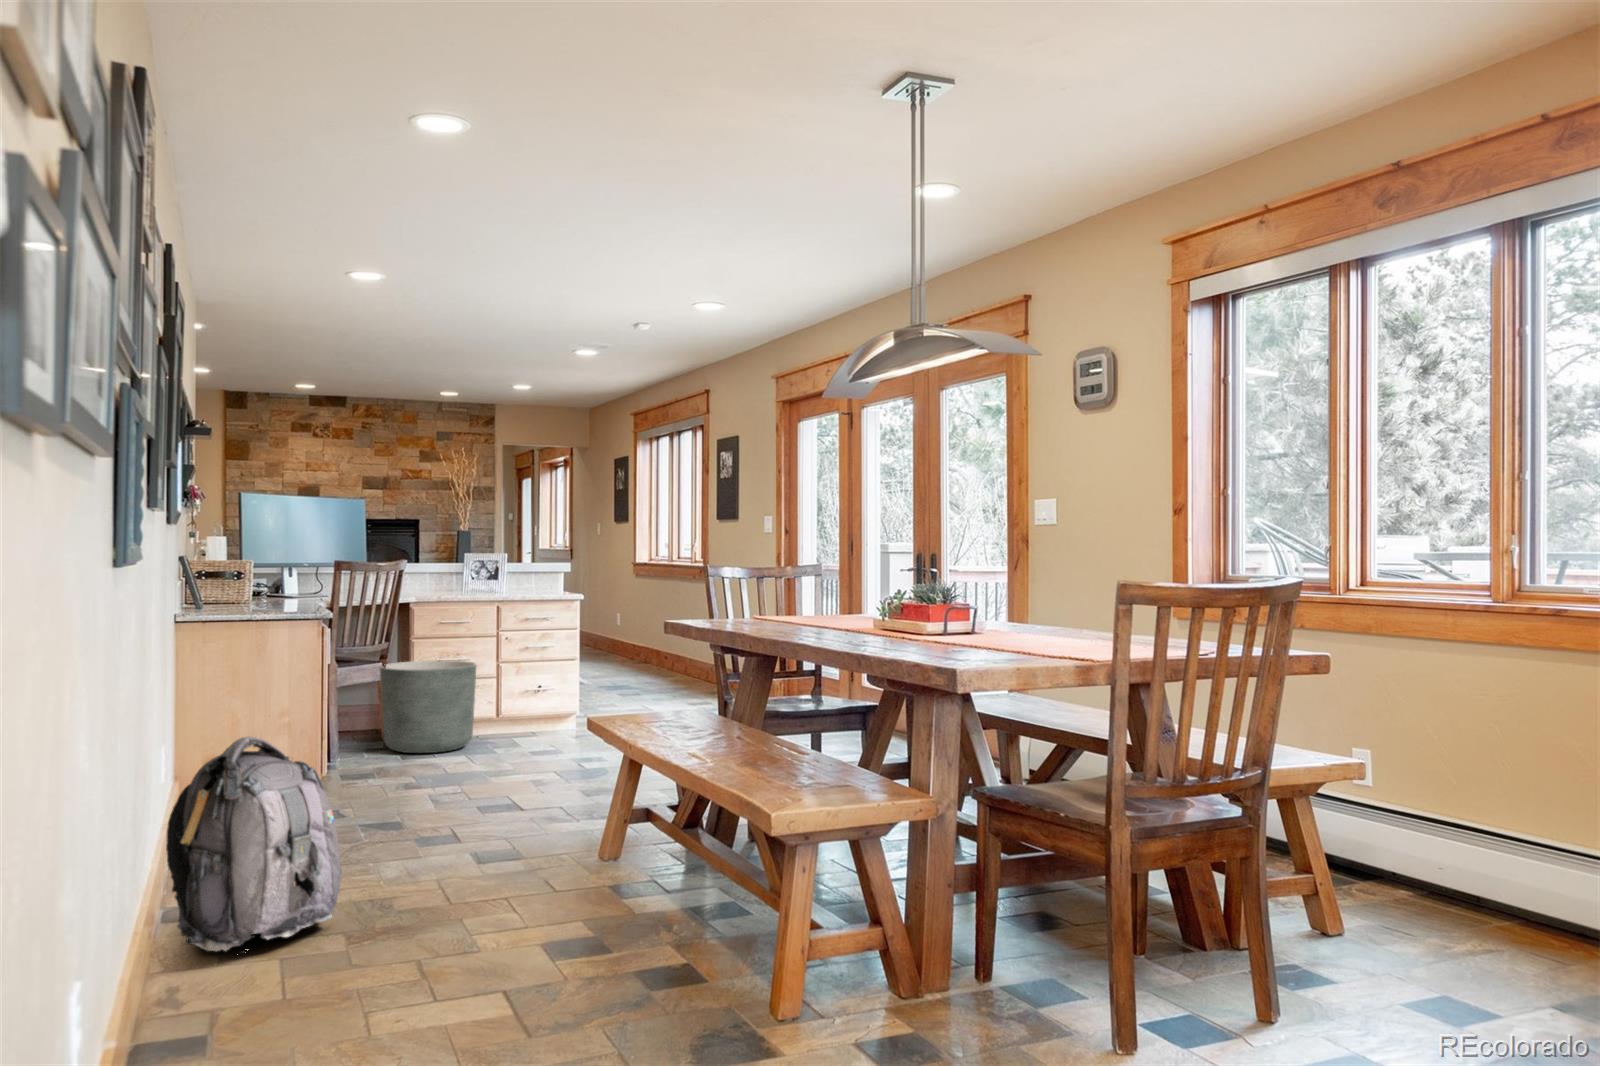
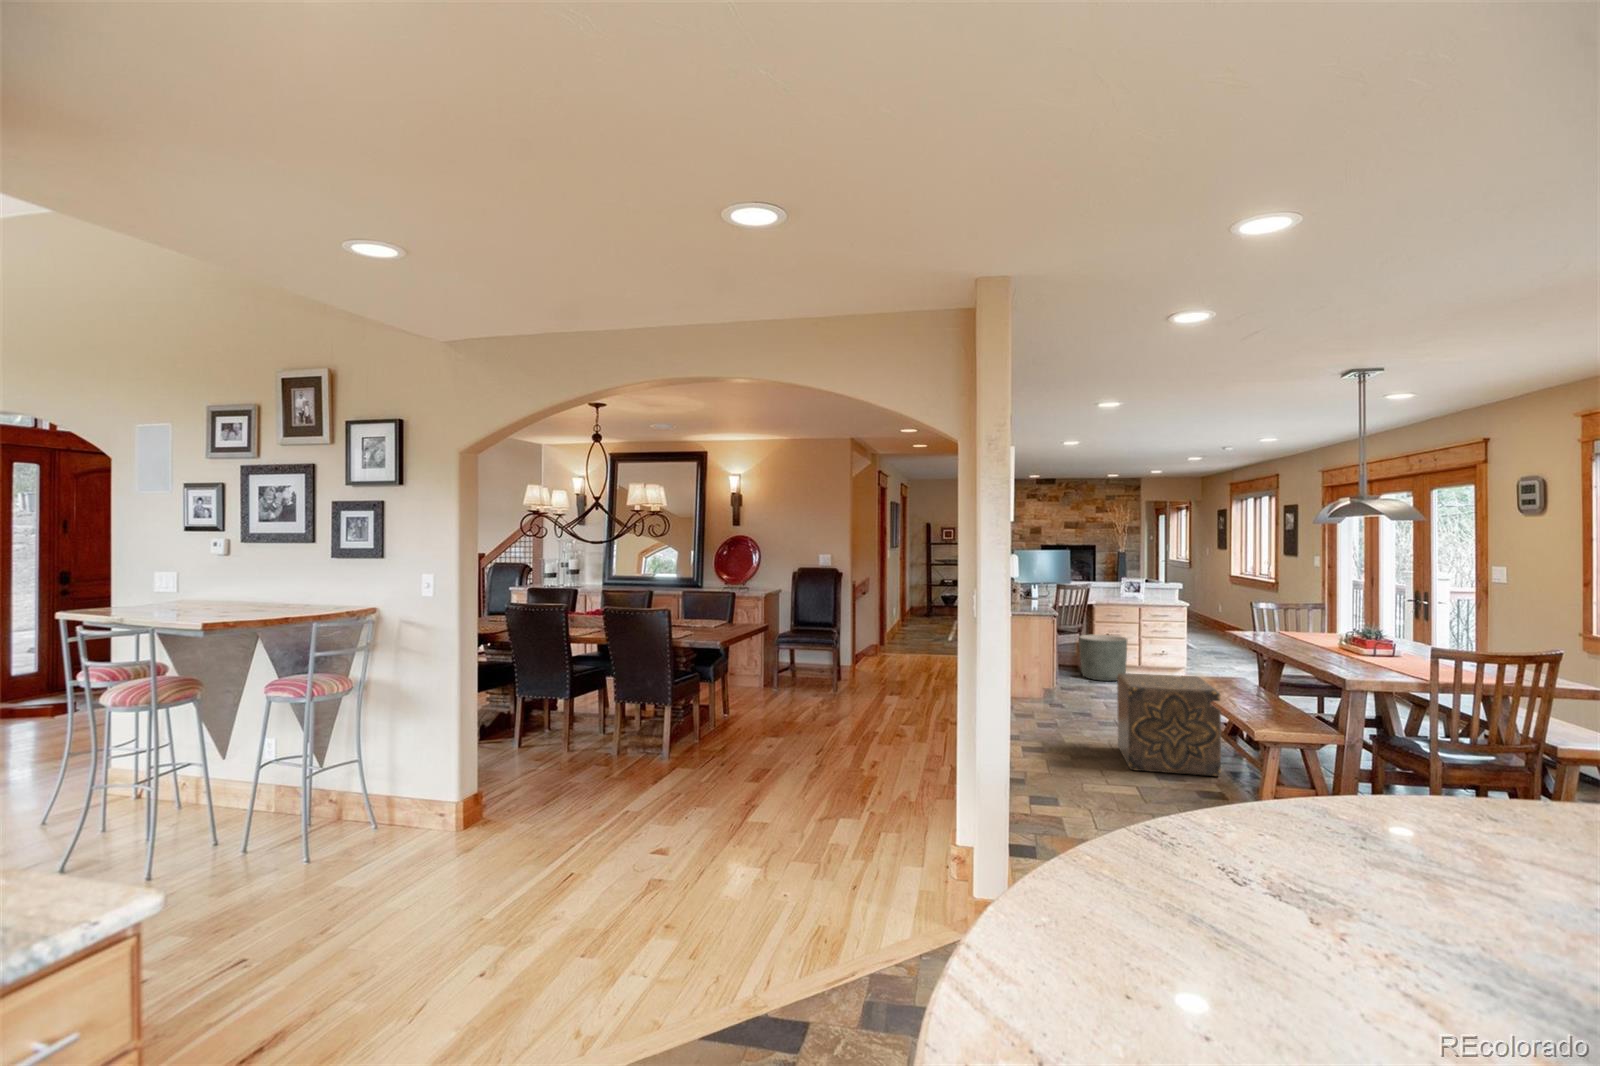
ottoman: none [460,708,687,952] -> present [1117,673,1221,776]
backpack: present [166,737,342,951] -> none [1006,673,1070,753]

